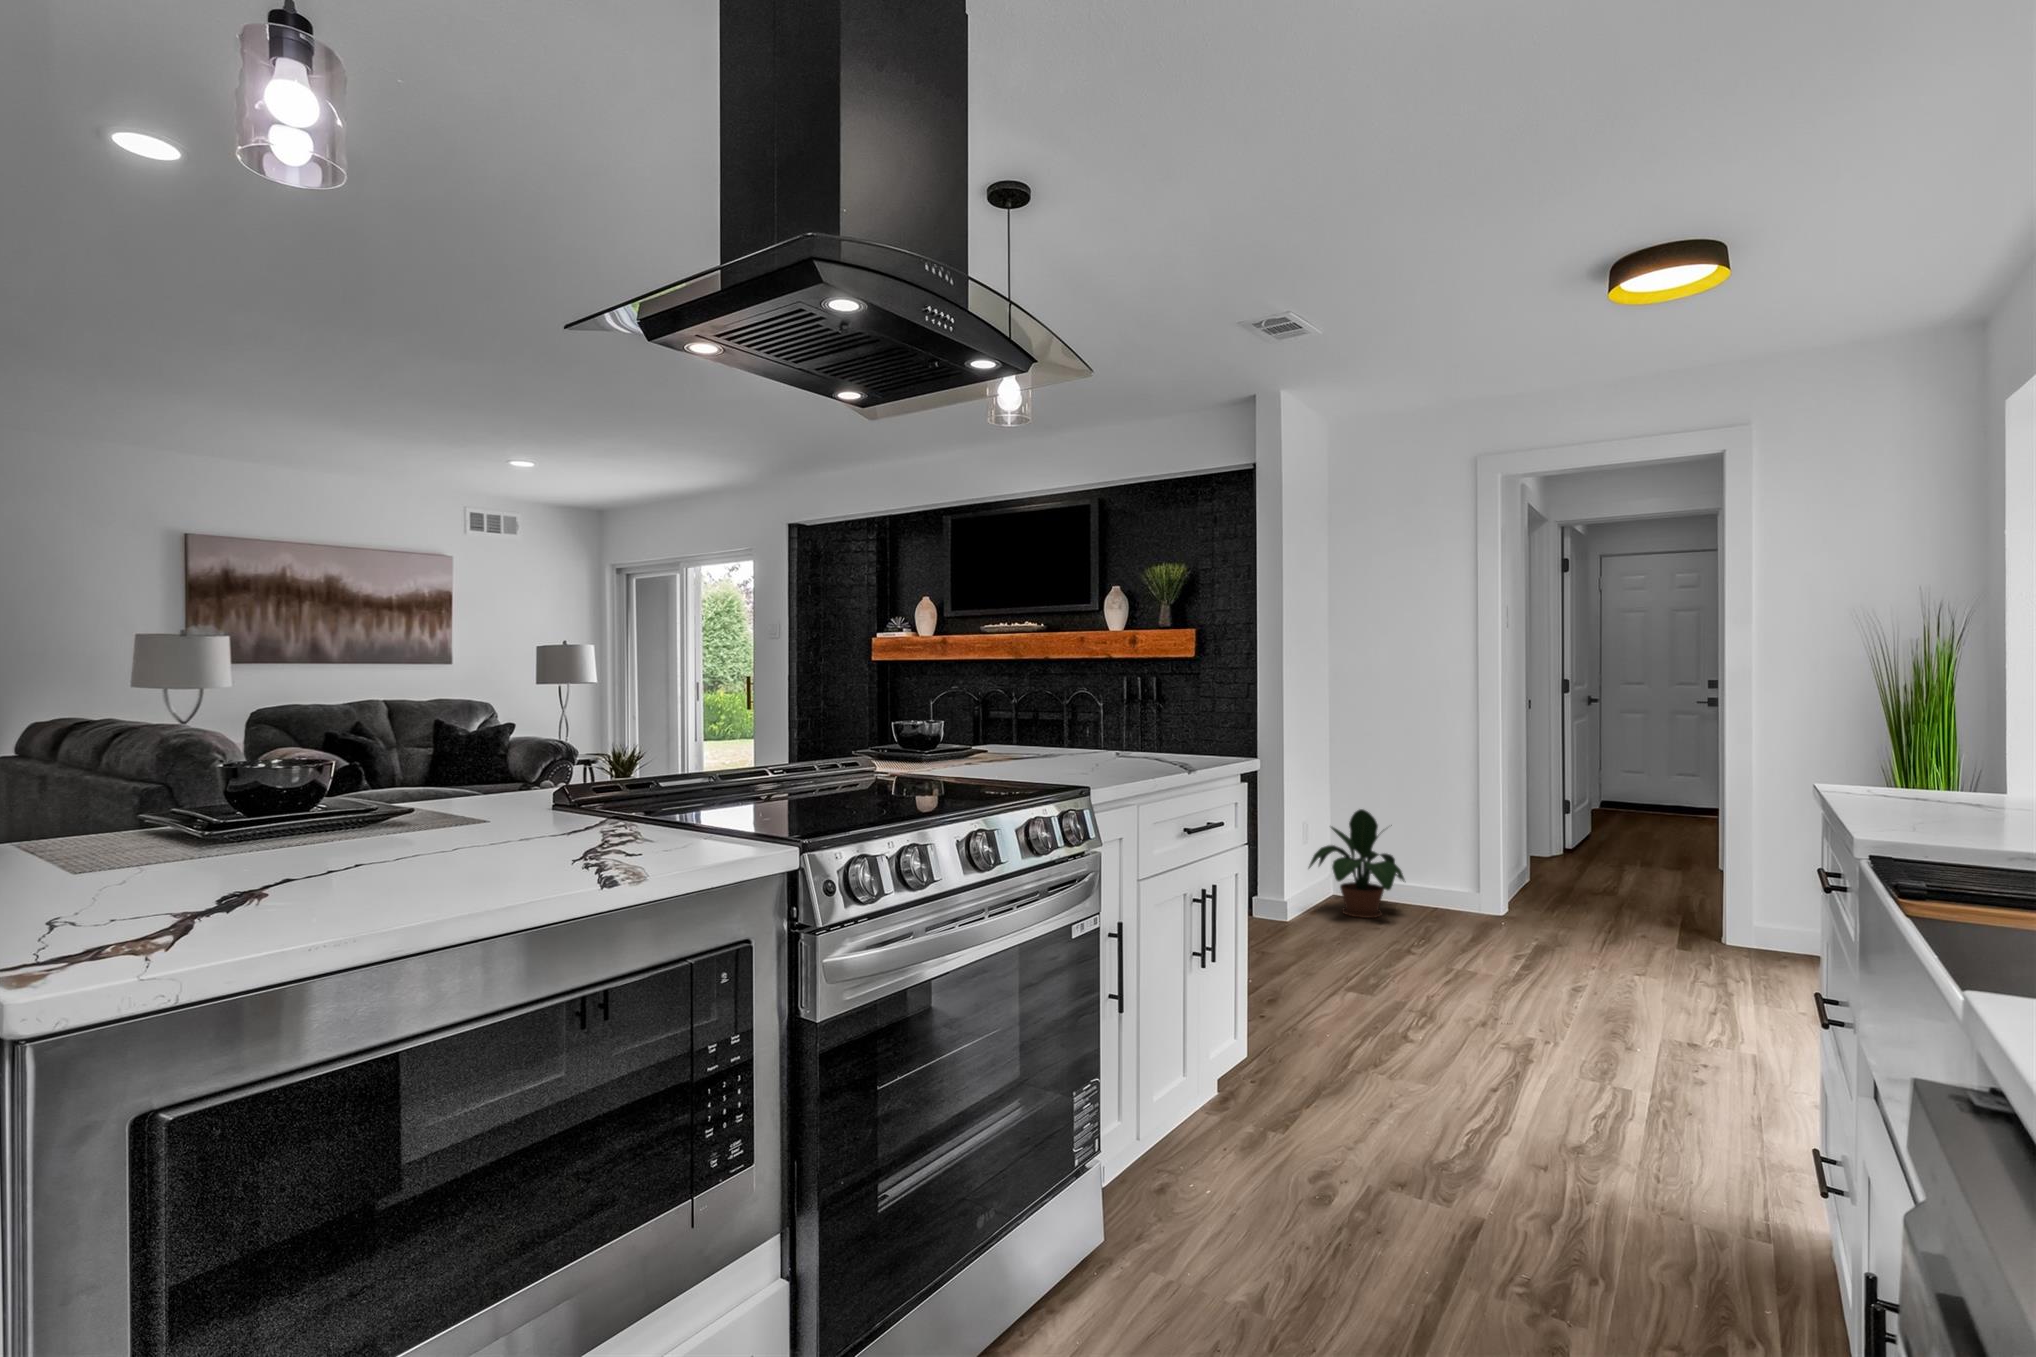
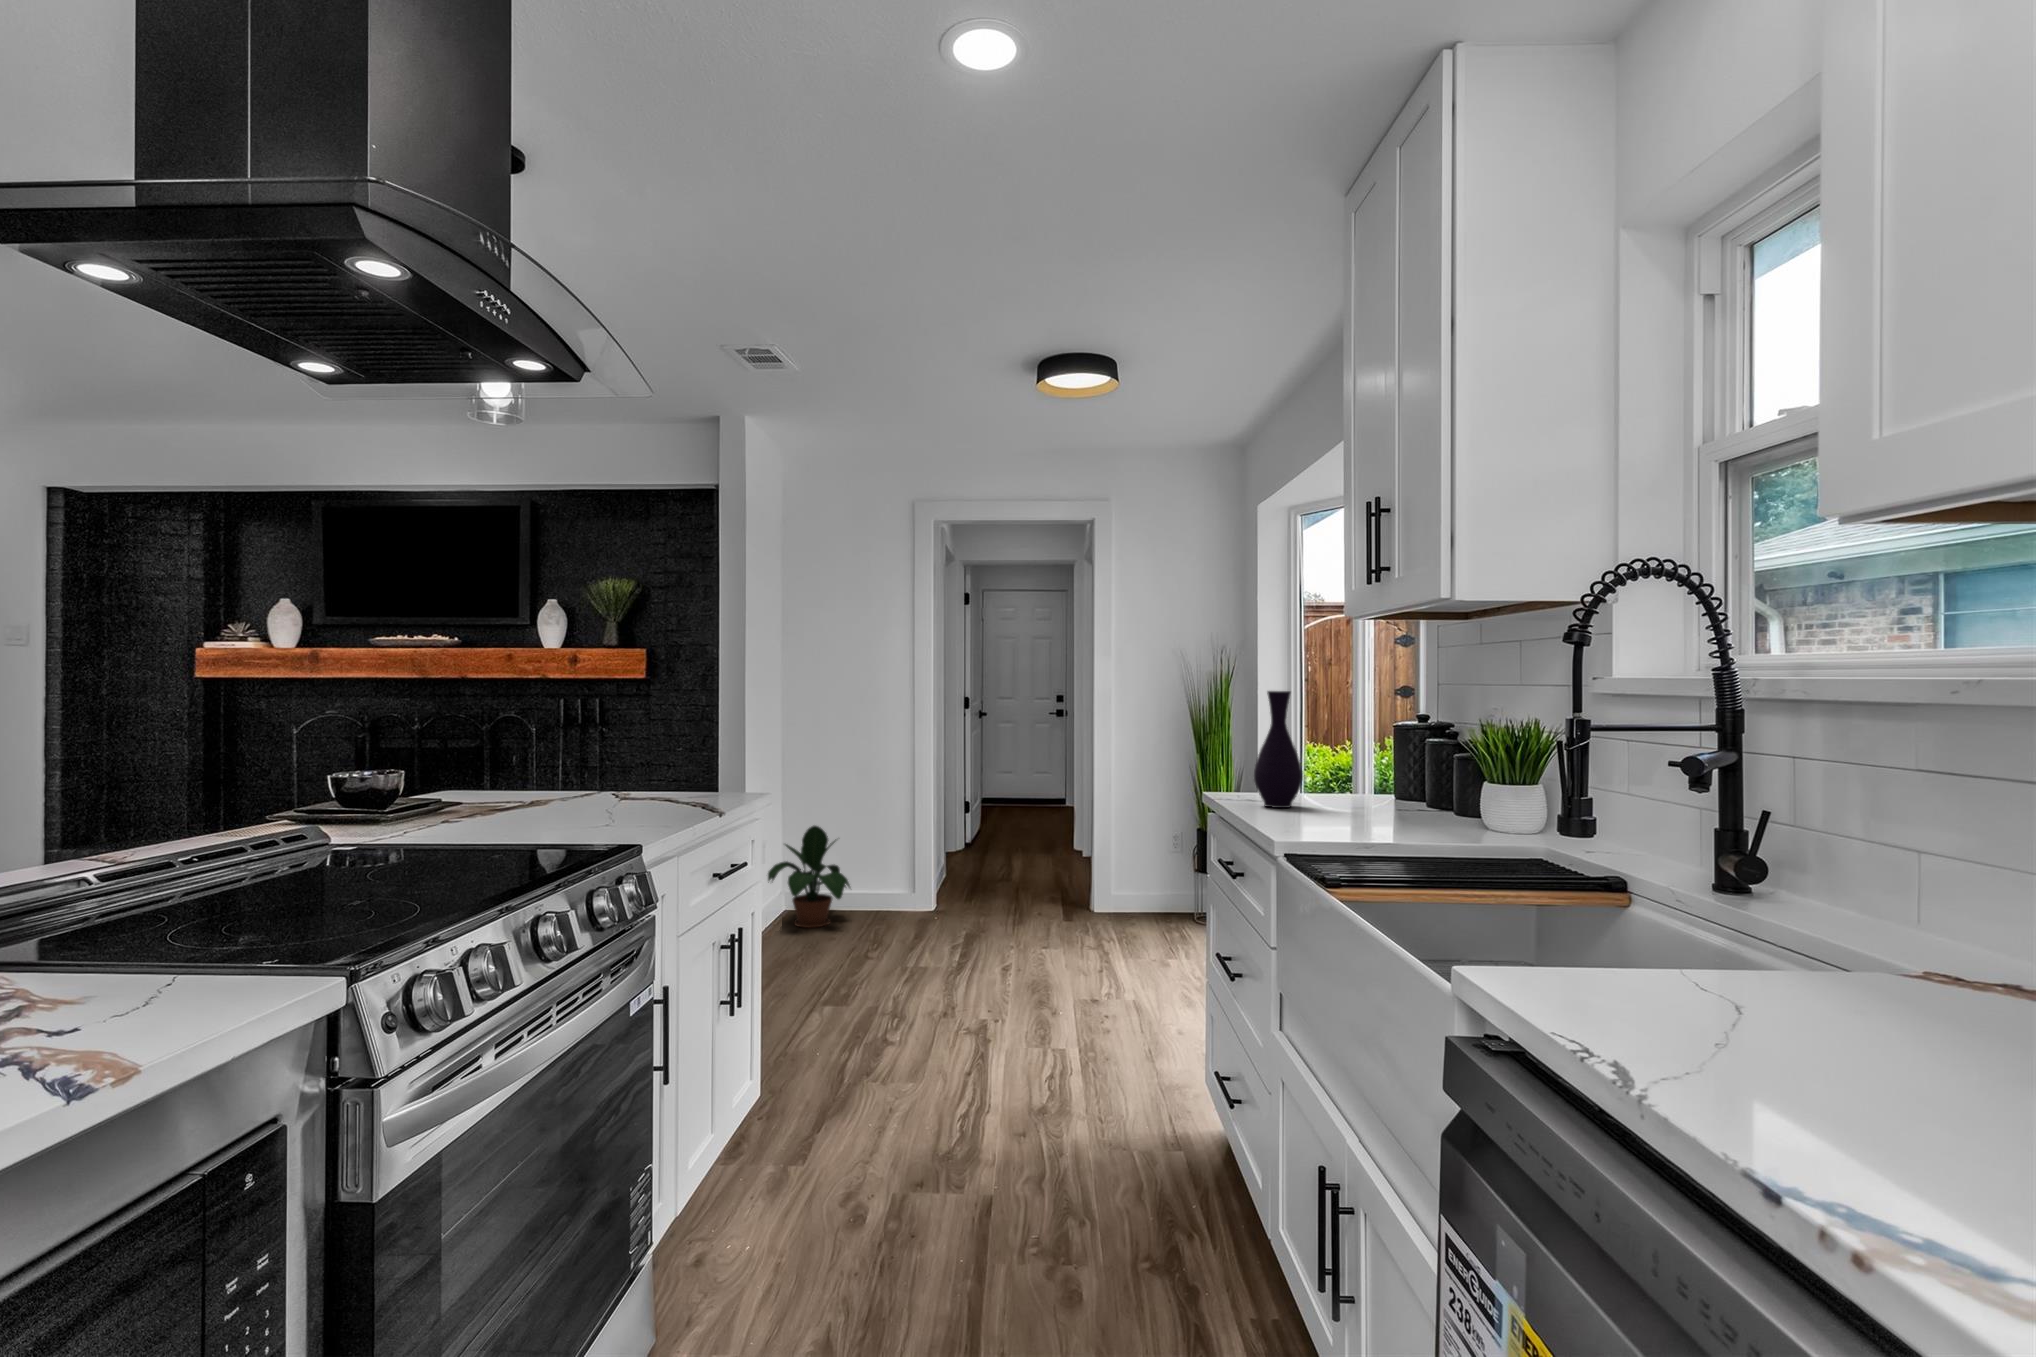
vase: none [1881,642,1967,804] -> present [1254,691,1303,808]

